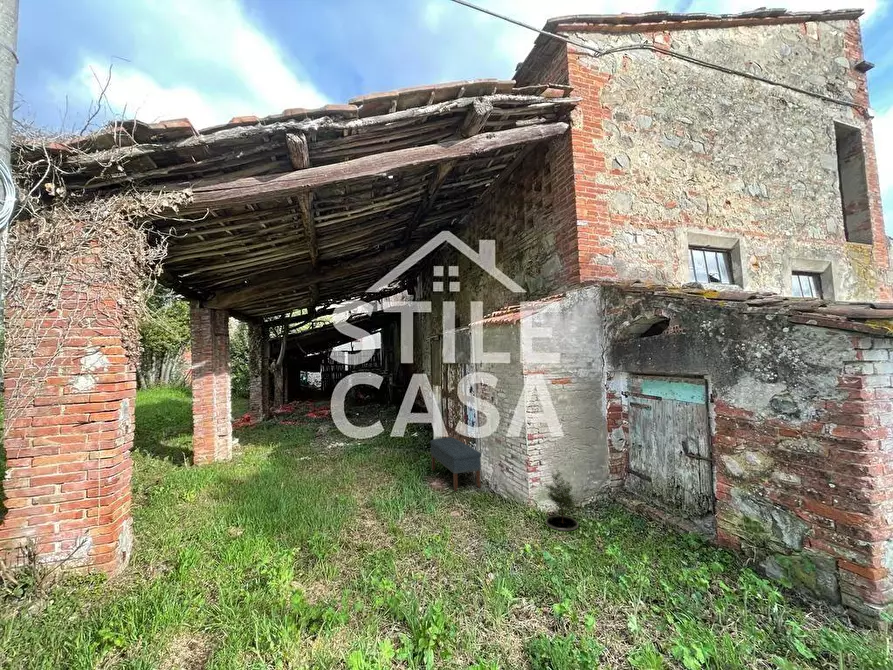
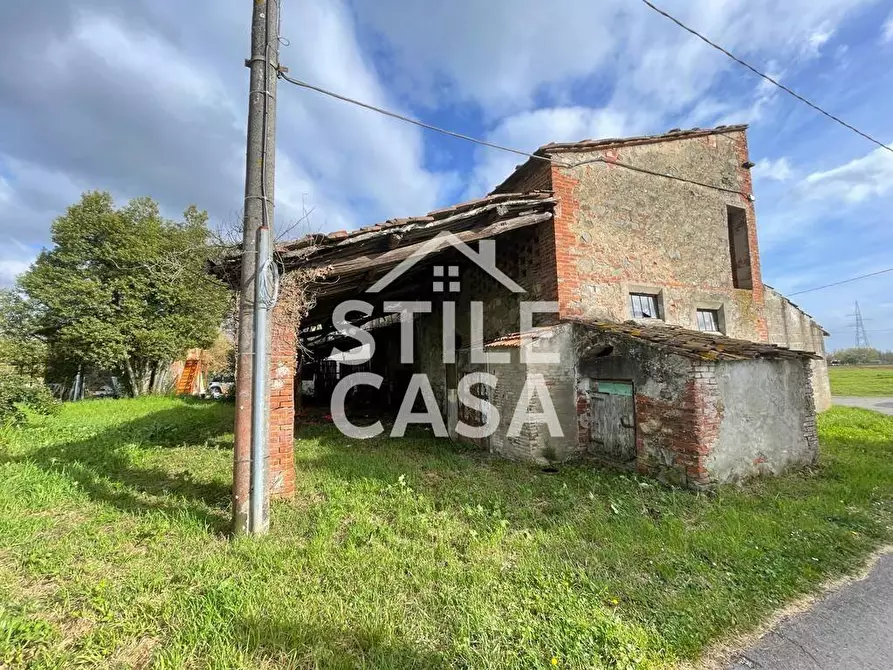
bench: present [430,437,481,491] -> none [451,427,493,460]

